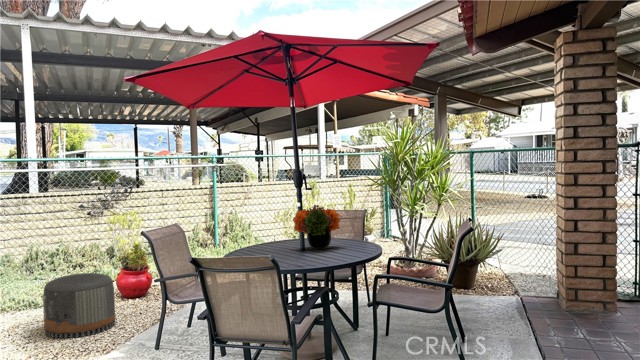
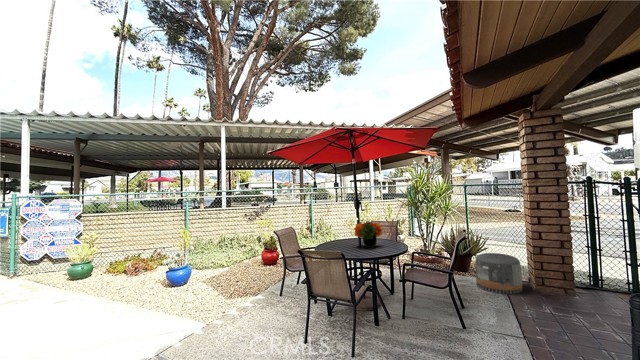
pouf: present [43,273,115,338] -> present [475,253,522,294]

